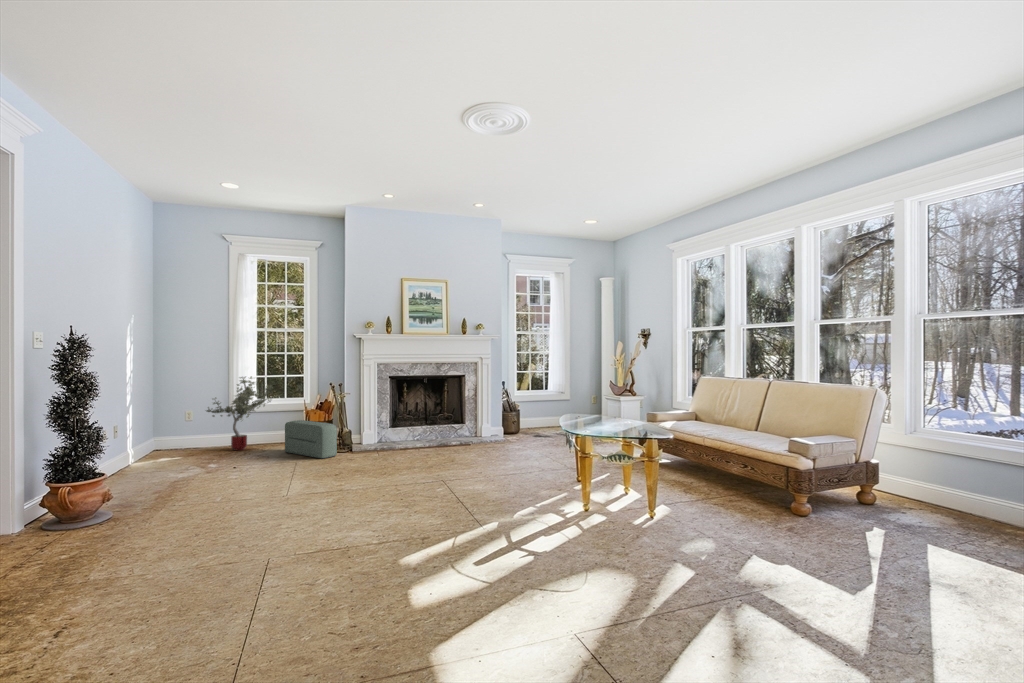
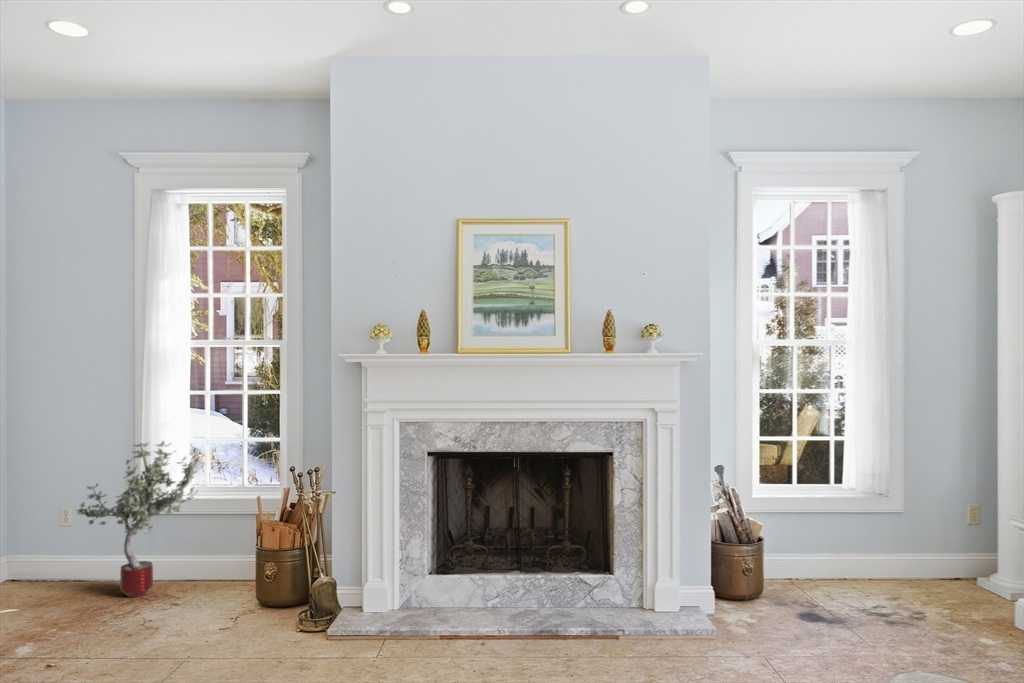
pouf: present [285,420,337,458] -> none [199,548,280,662]

